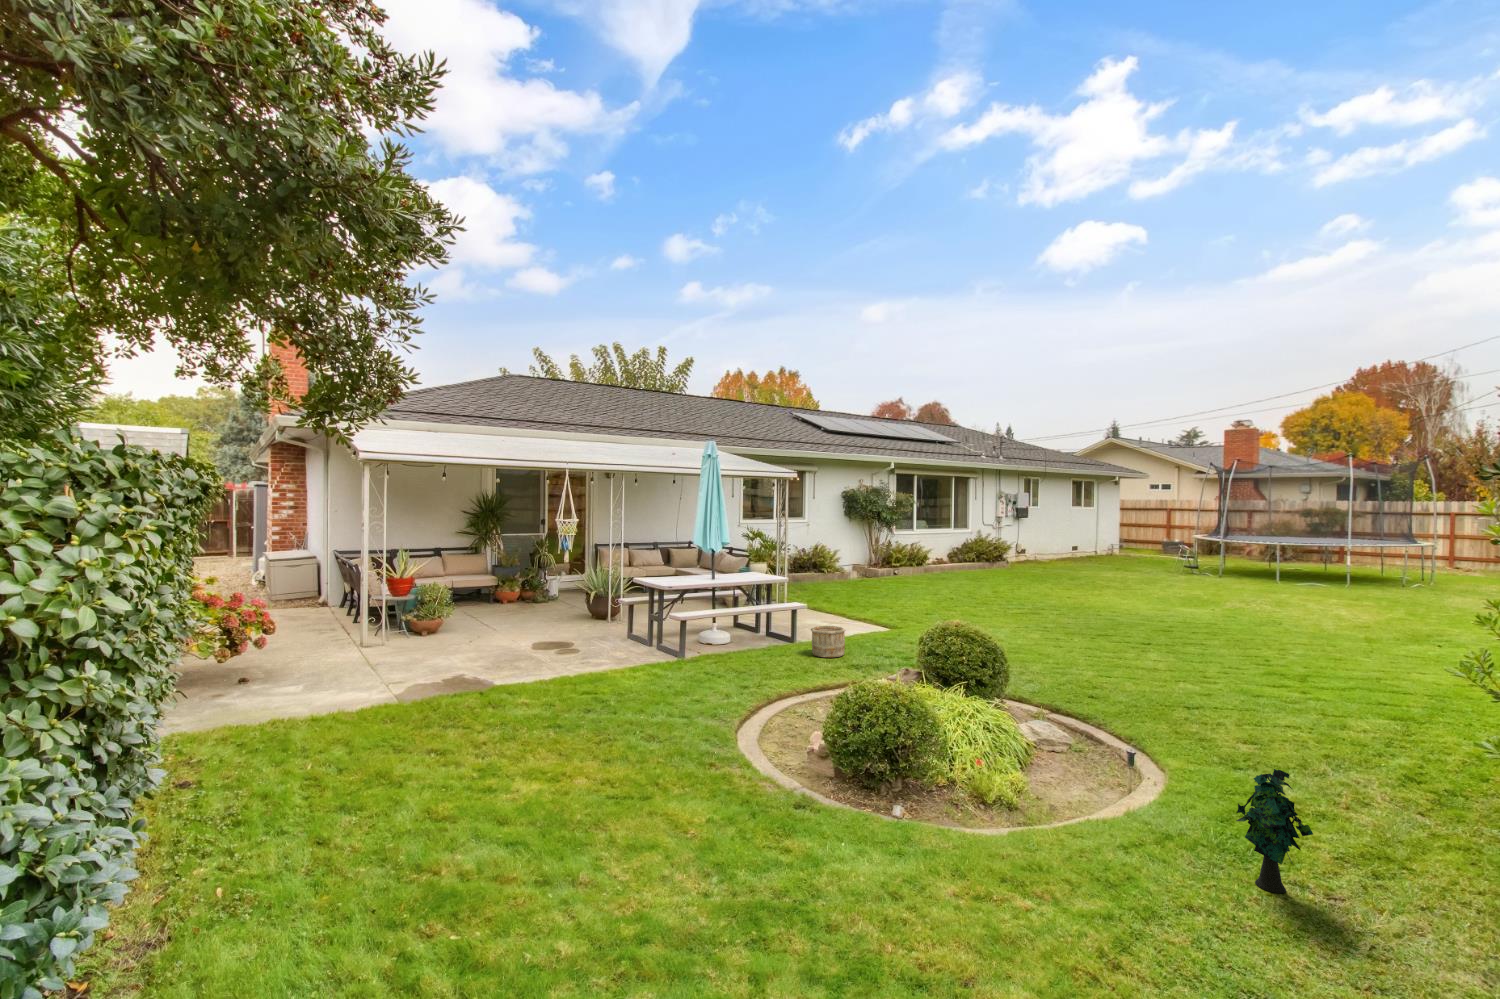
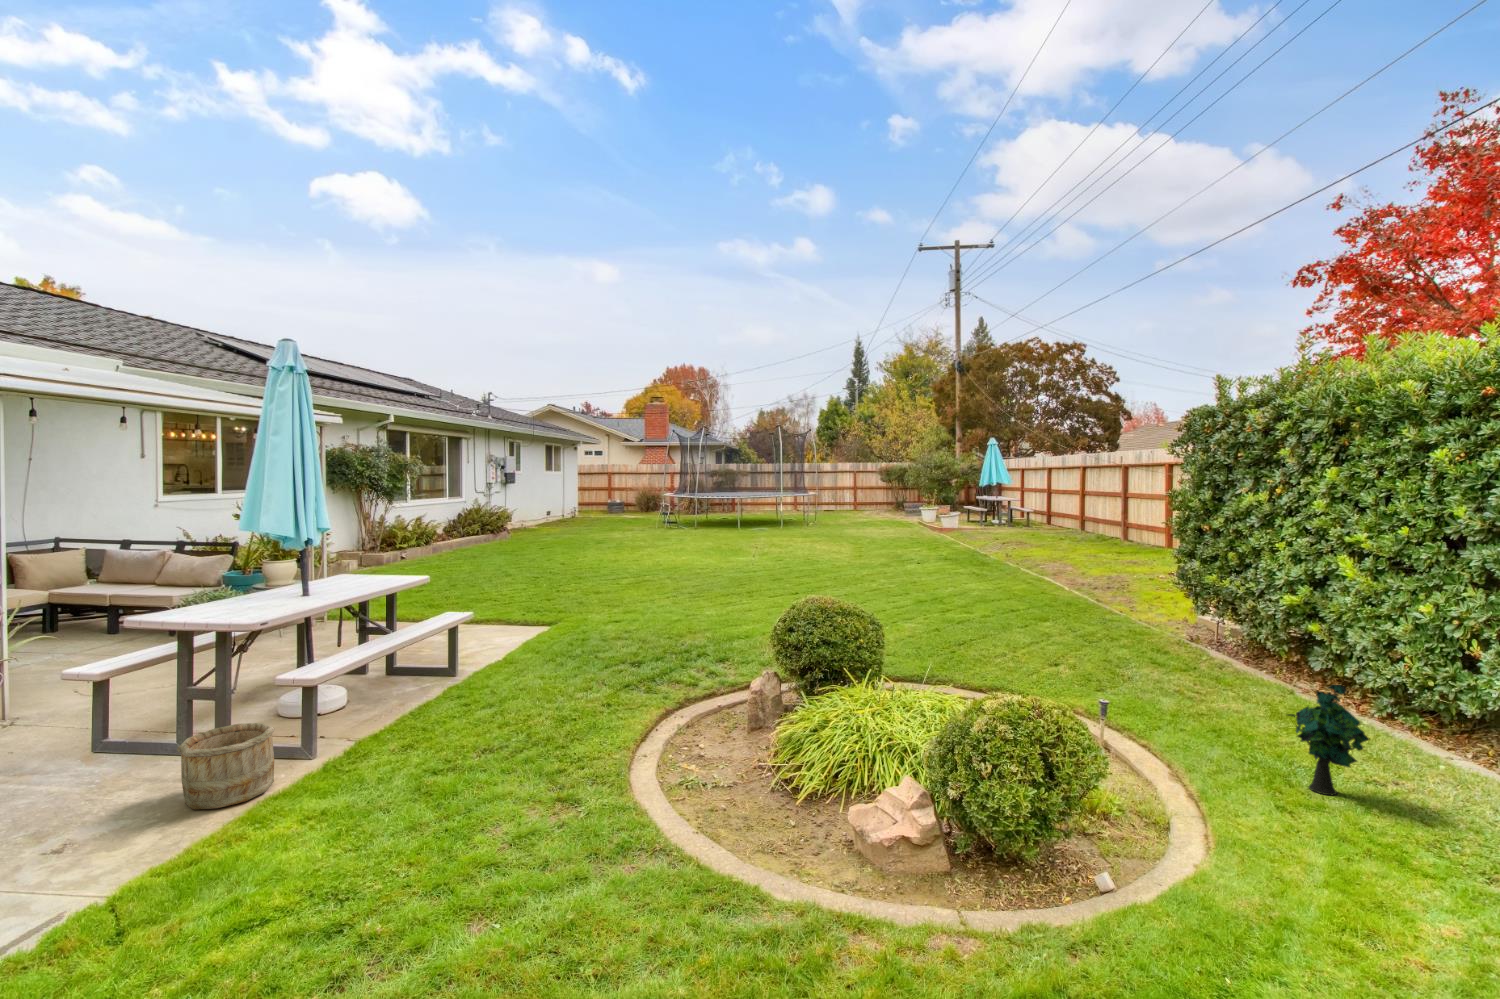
wooden bucket: present [811,626,845,658] -> present [177,723,275,810]

